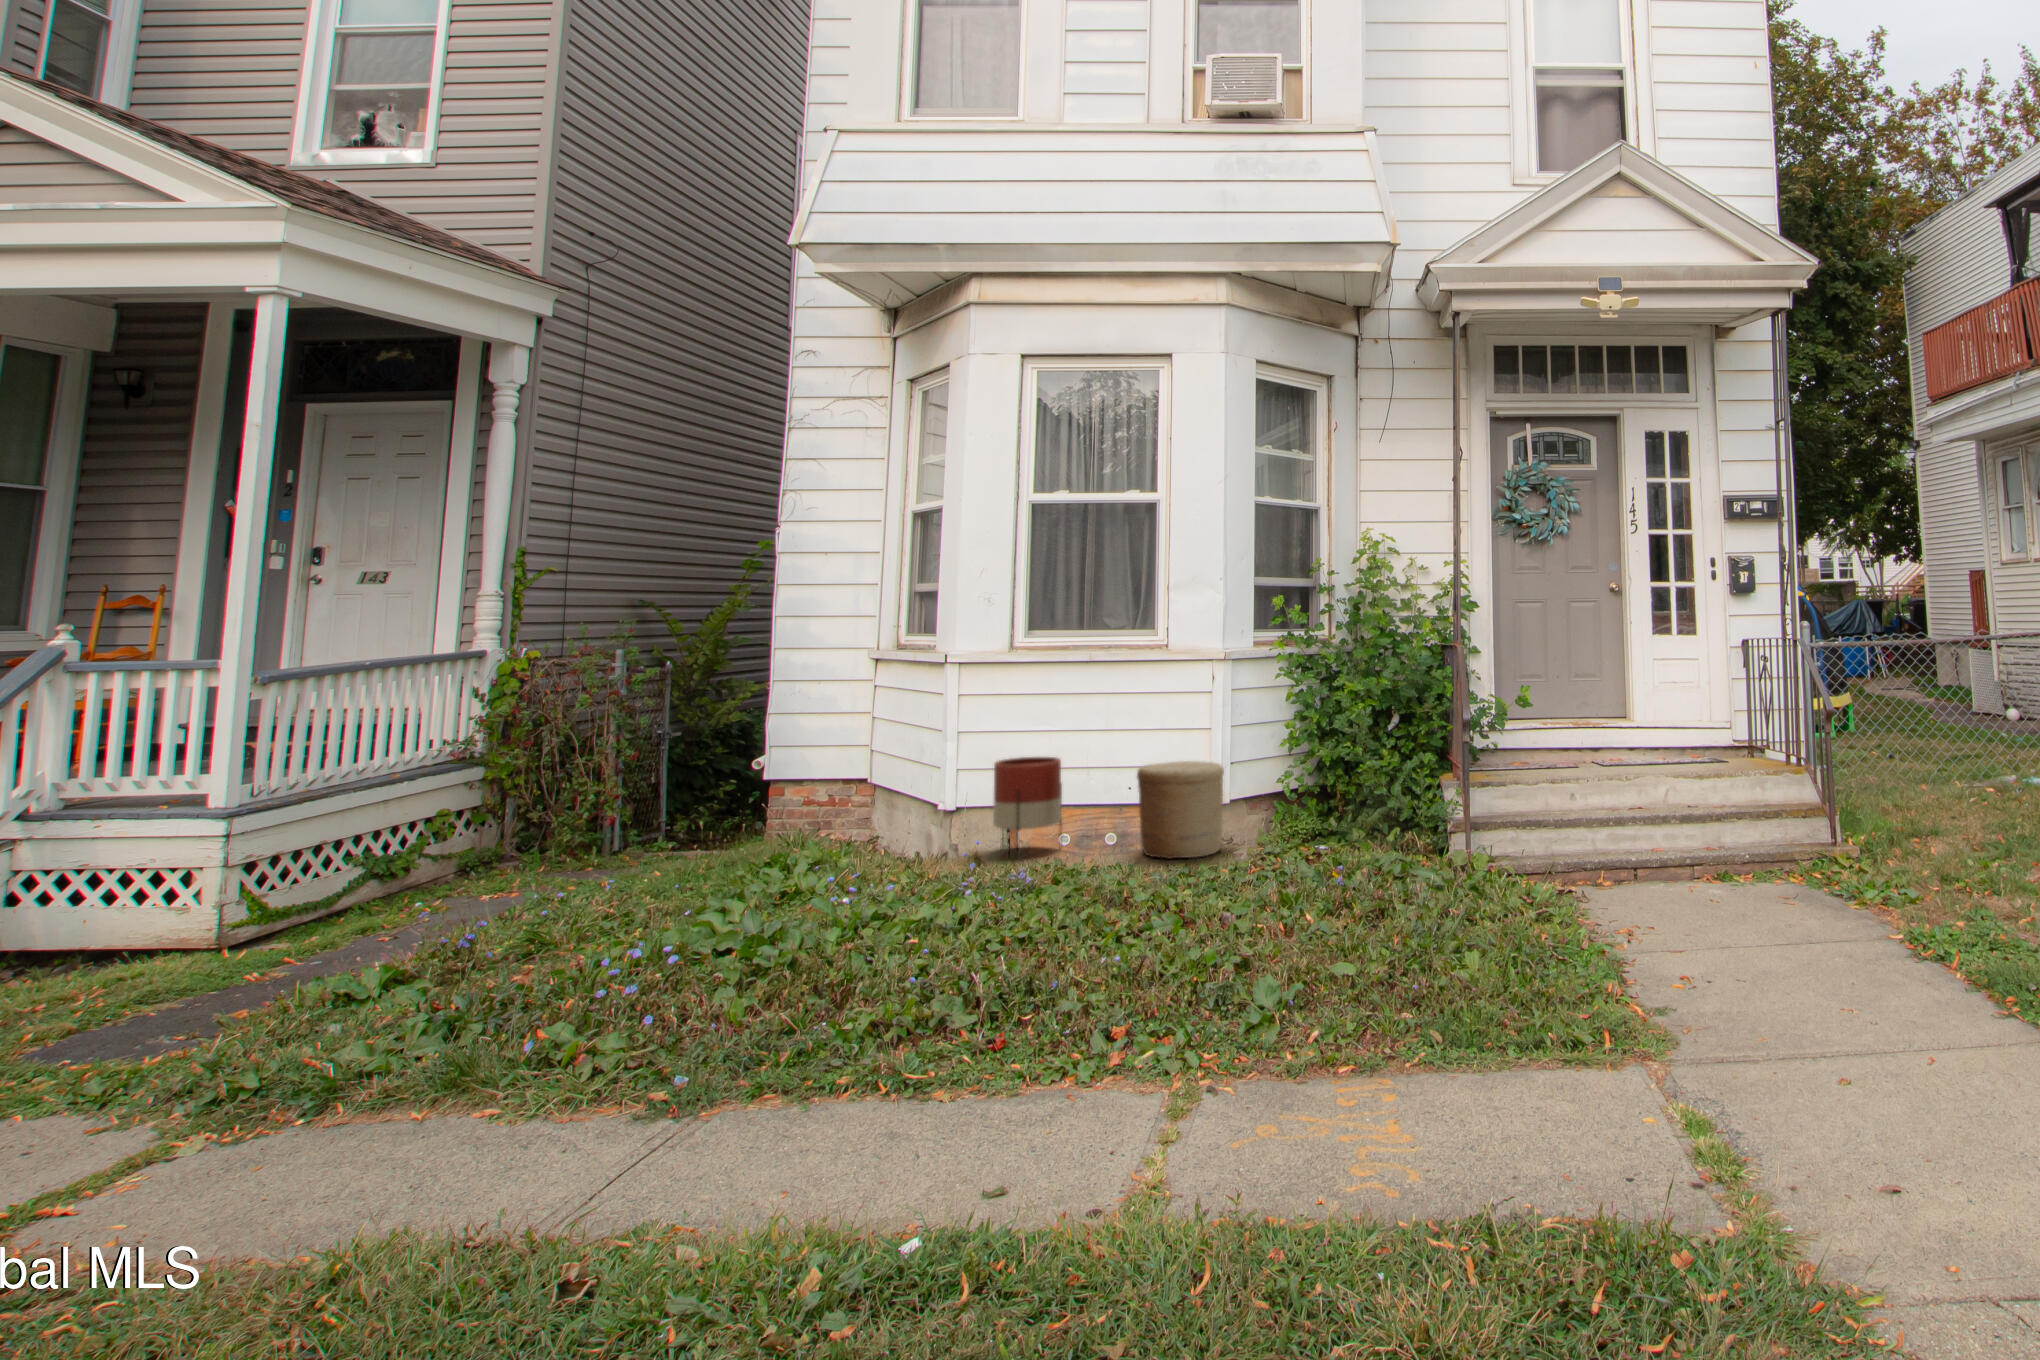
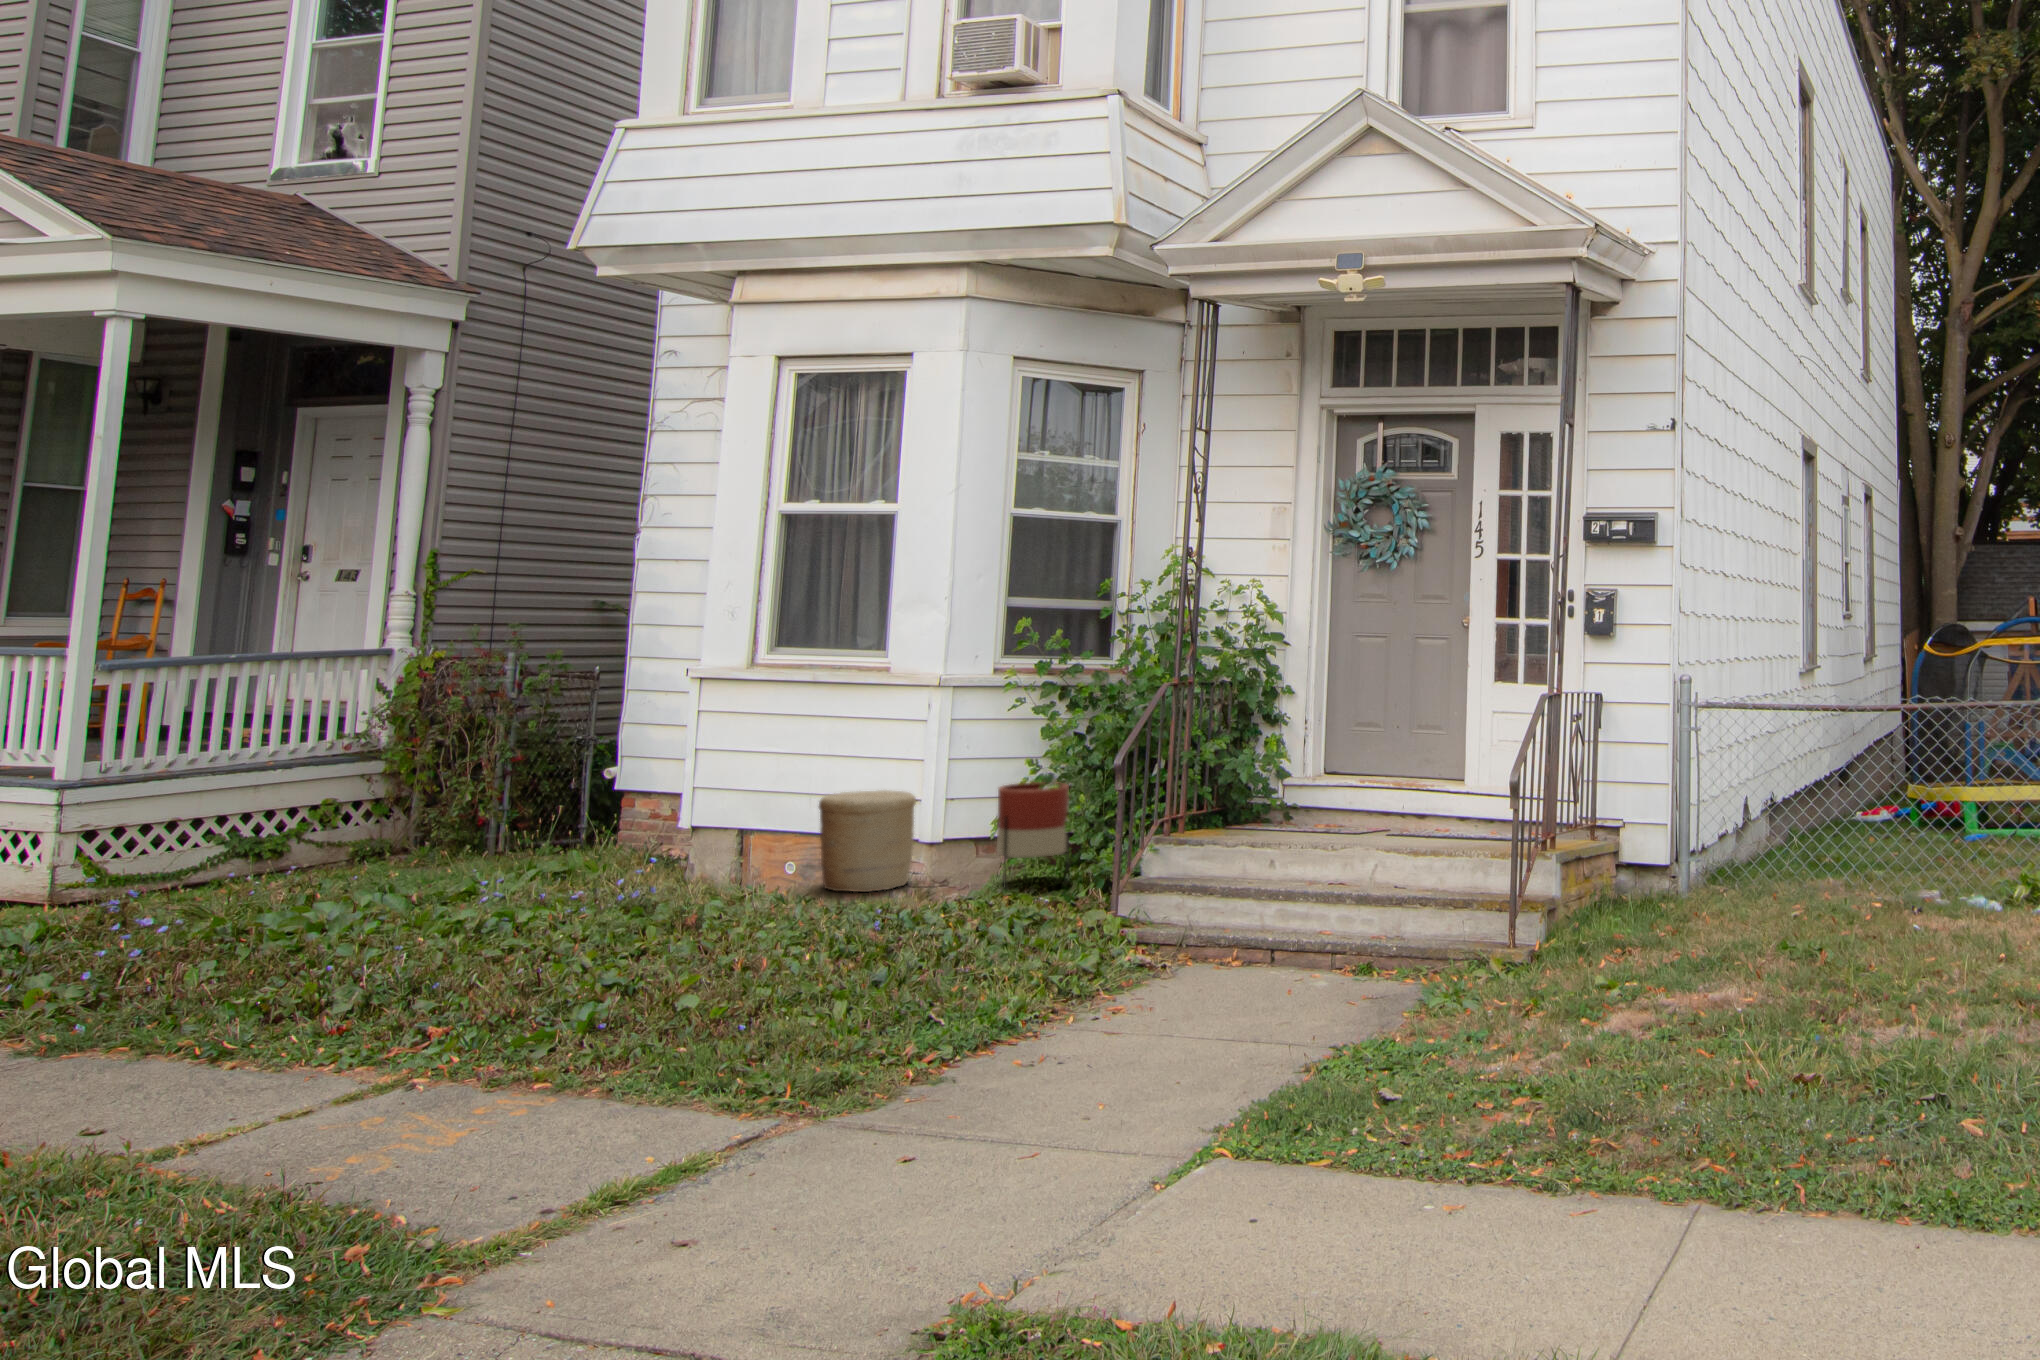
planter: present [993,757,1062,848] -> present [997,782,1069,885]

